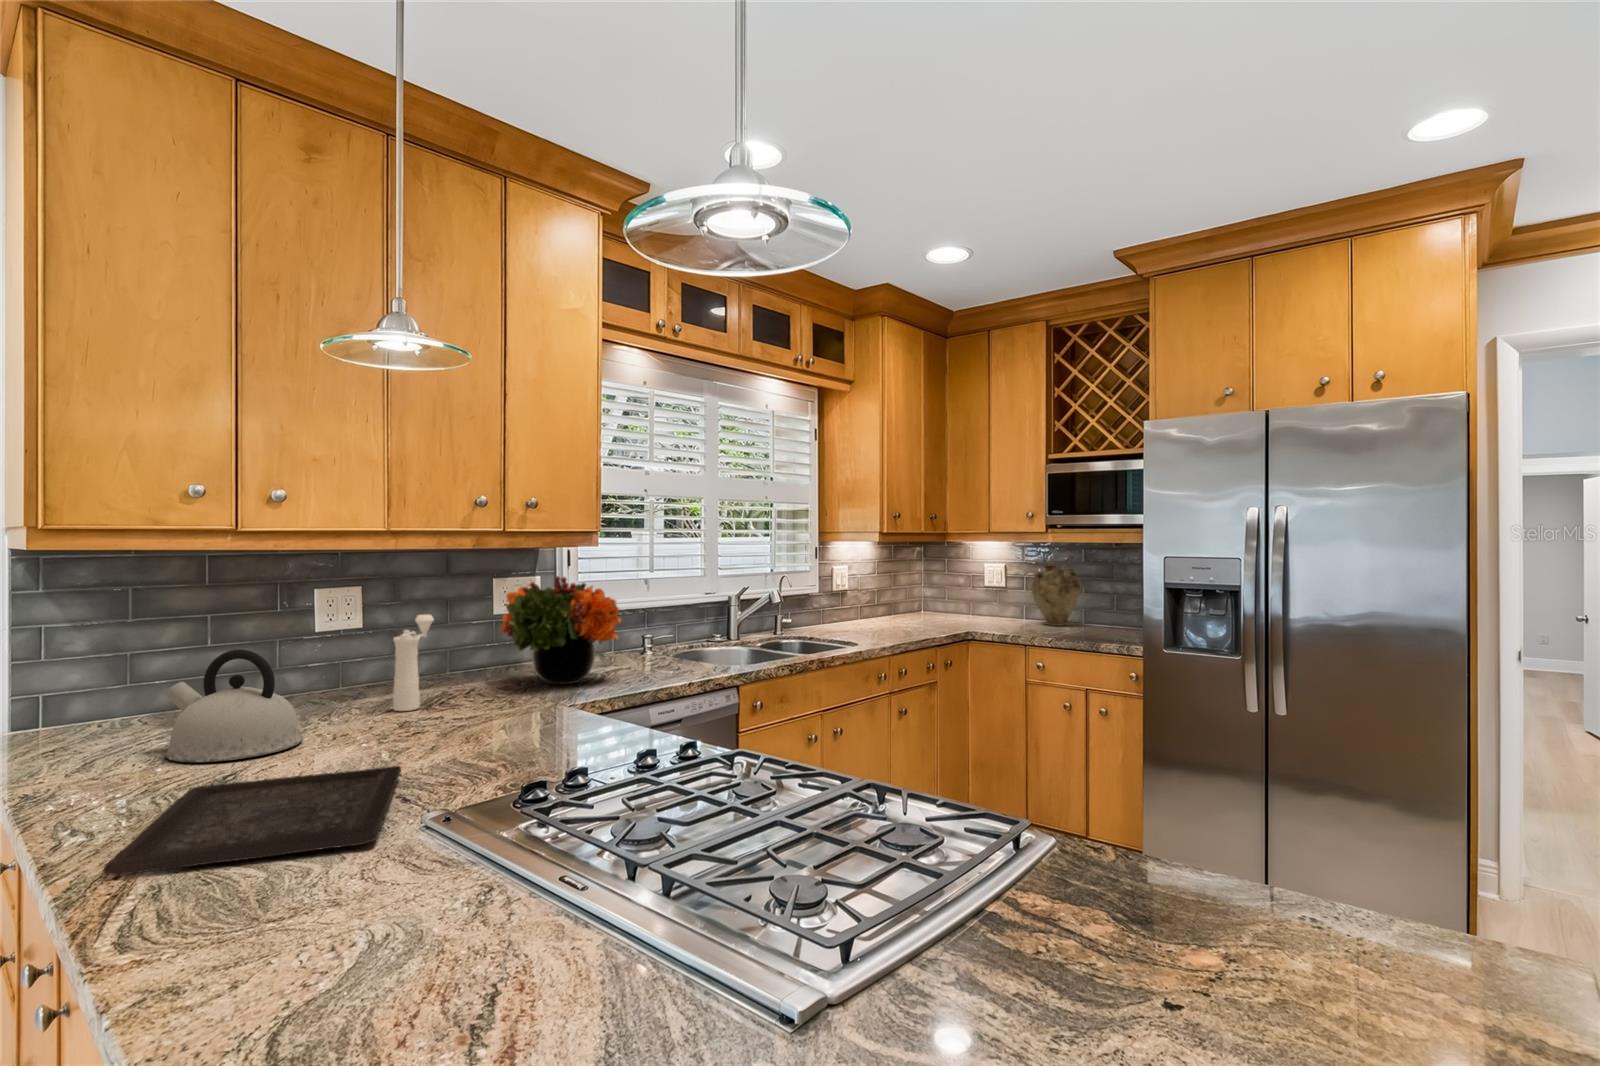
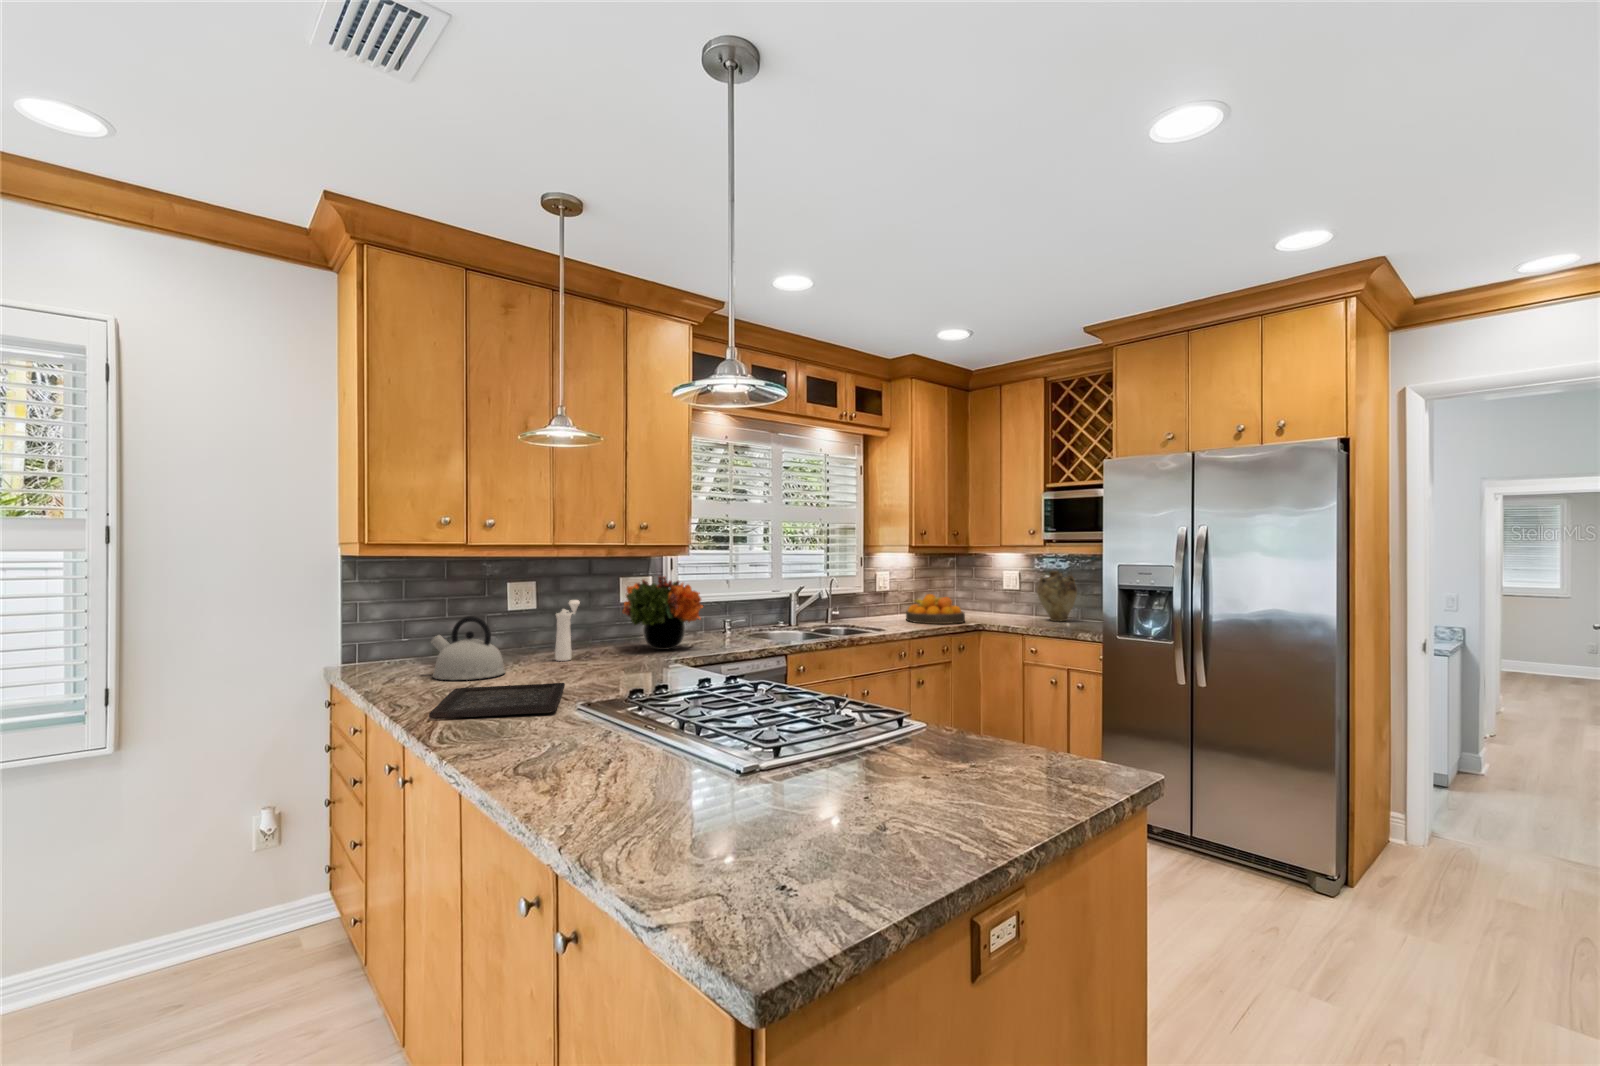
fruit bowl: none [873,594,948,632] -> present [906,594,965,624]

